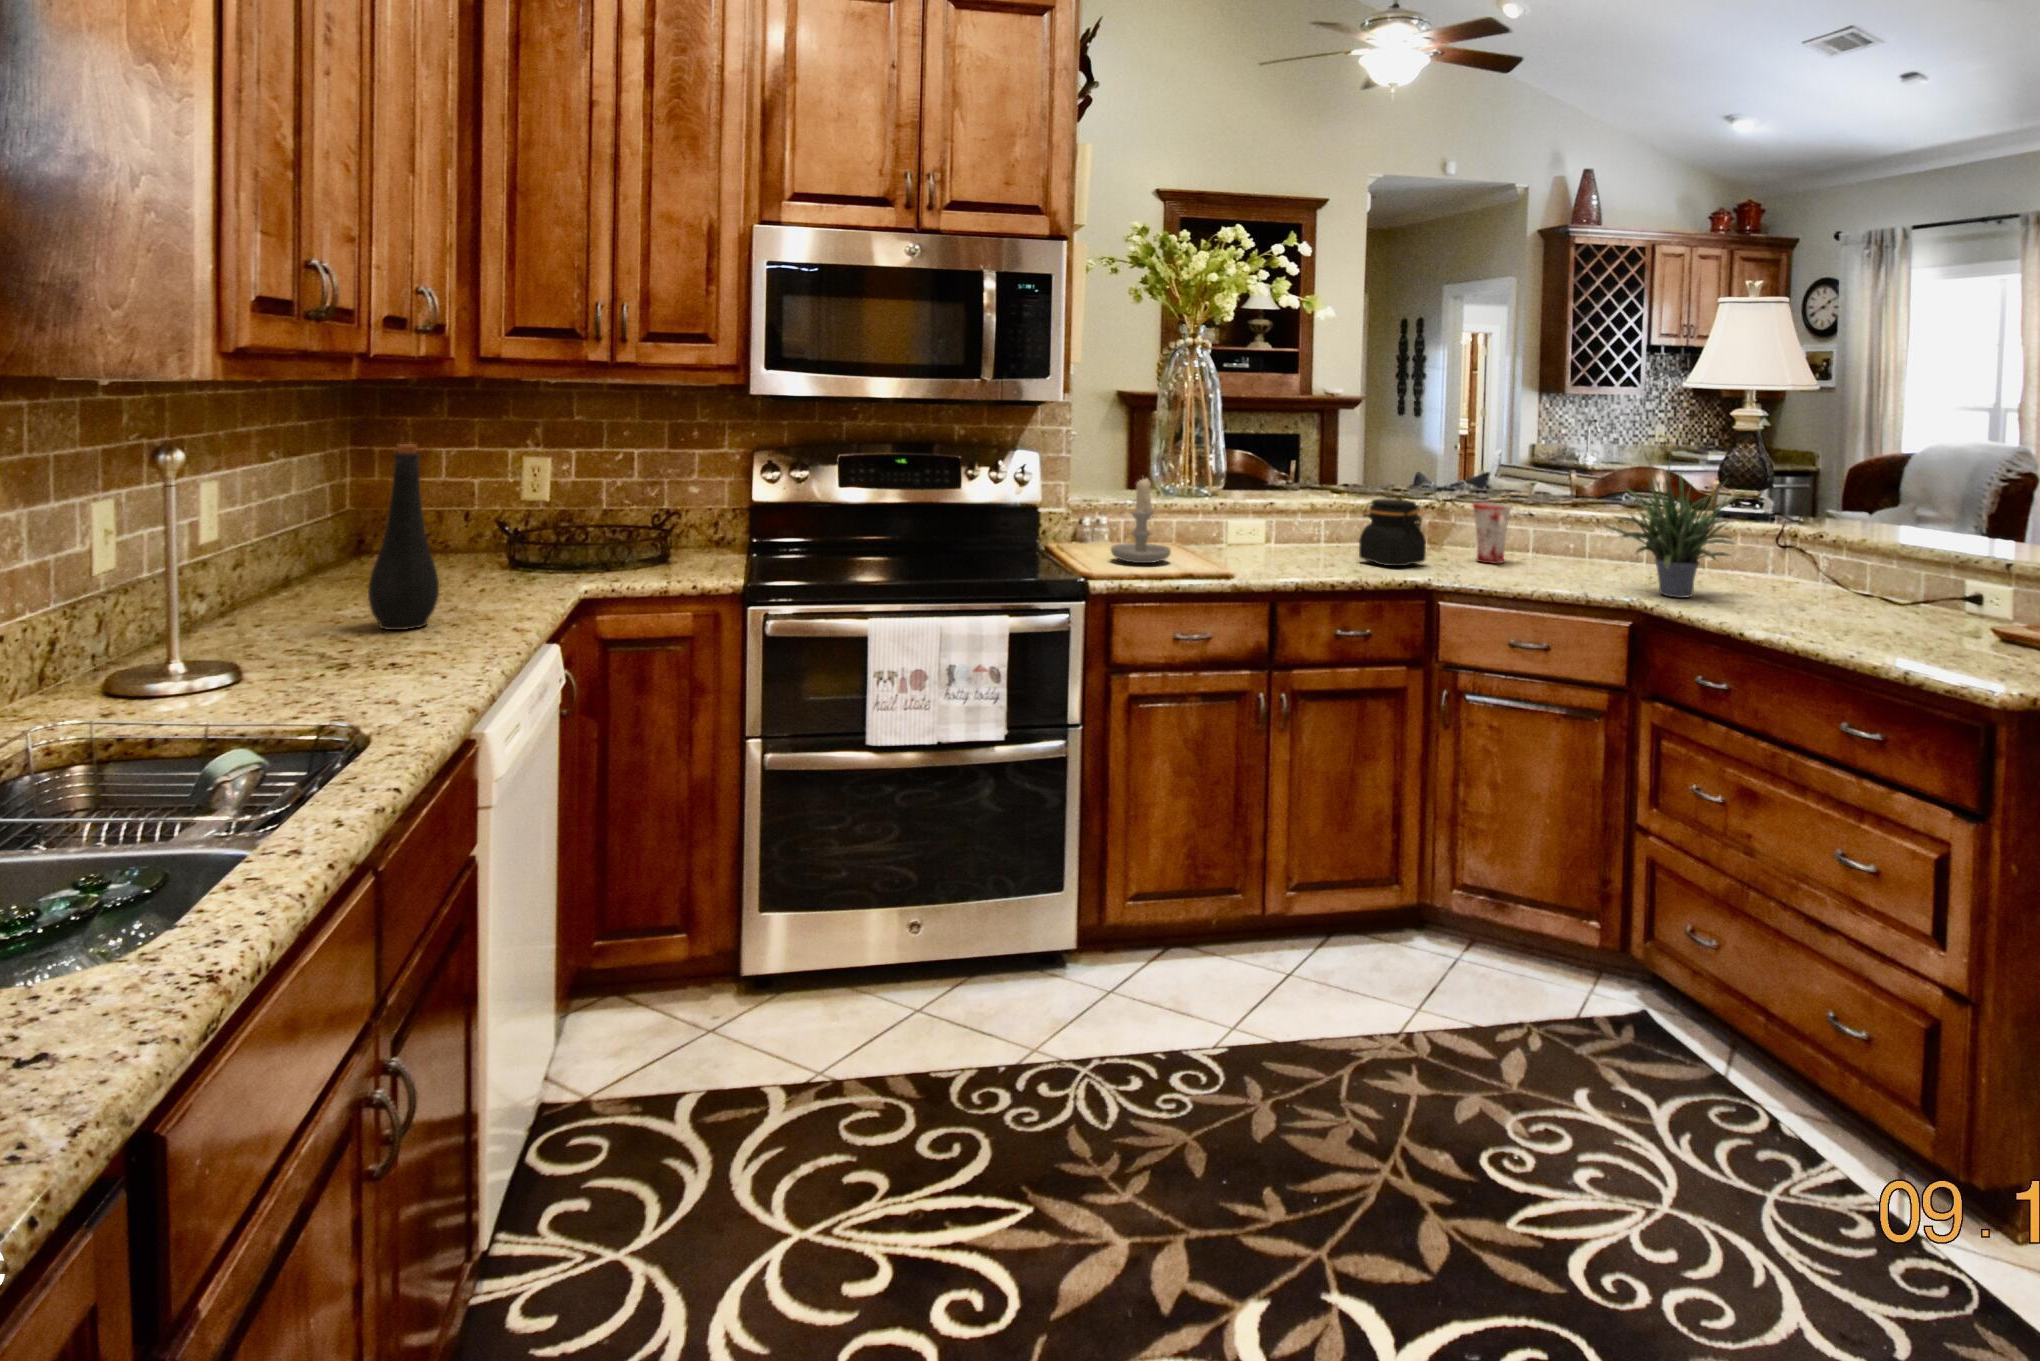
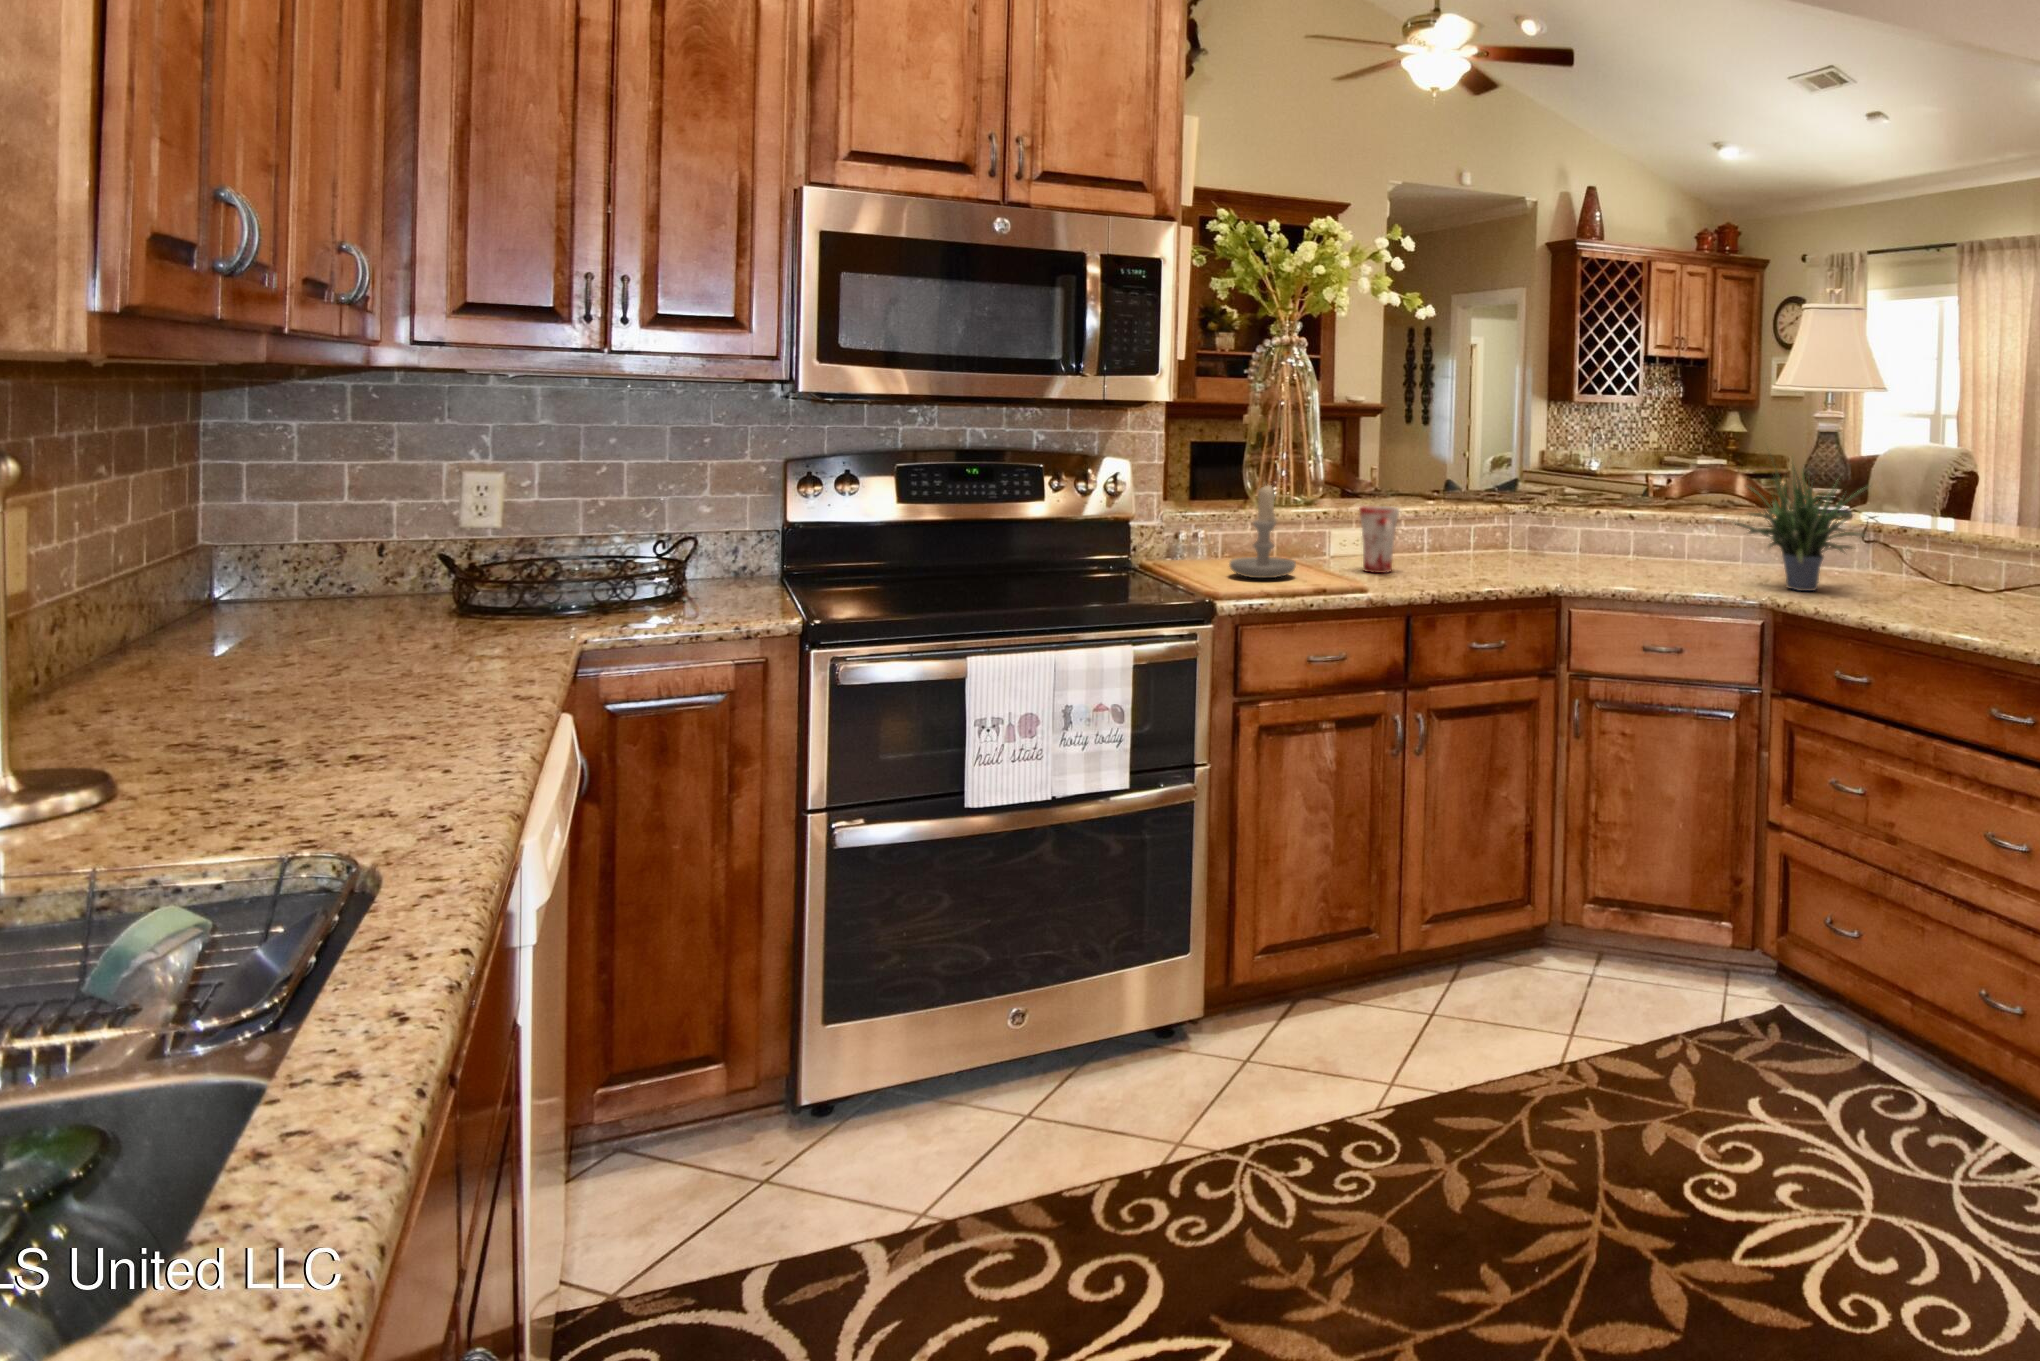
bottle: present [368,444,439,630] -> none [290,452,403,710]
jar: present [1359,499,1426,566] -> none [1485,502,1553,571]
mug: present [1473,502,1511,564] -> present [1359,506,1399,573]

